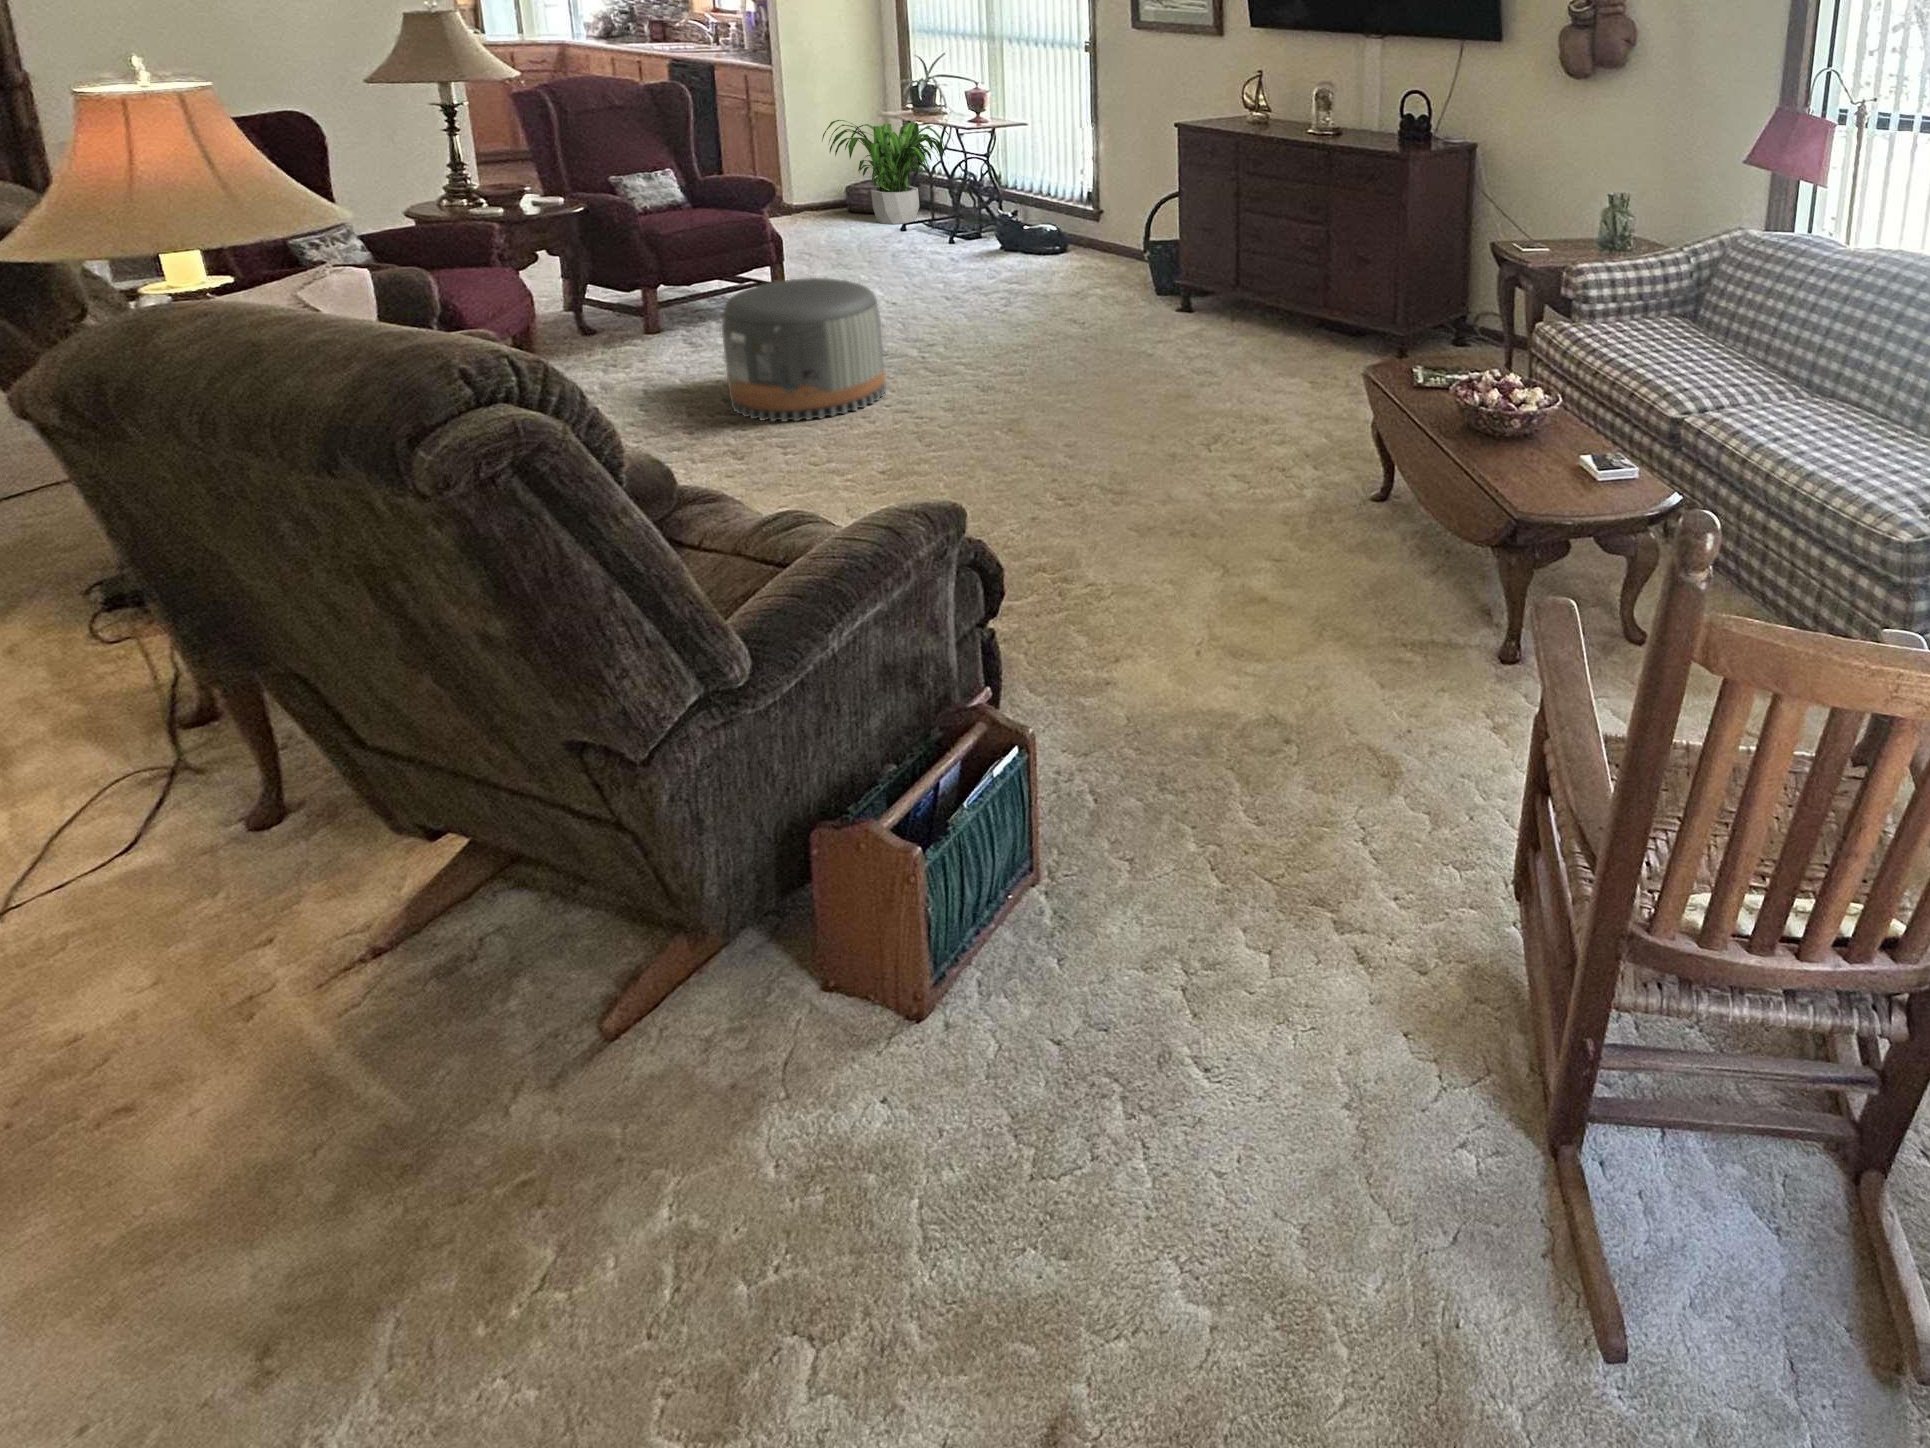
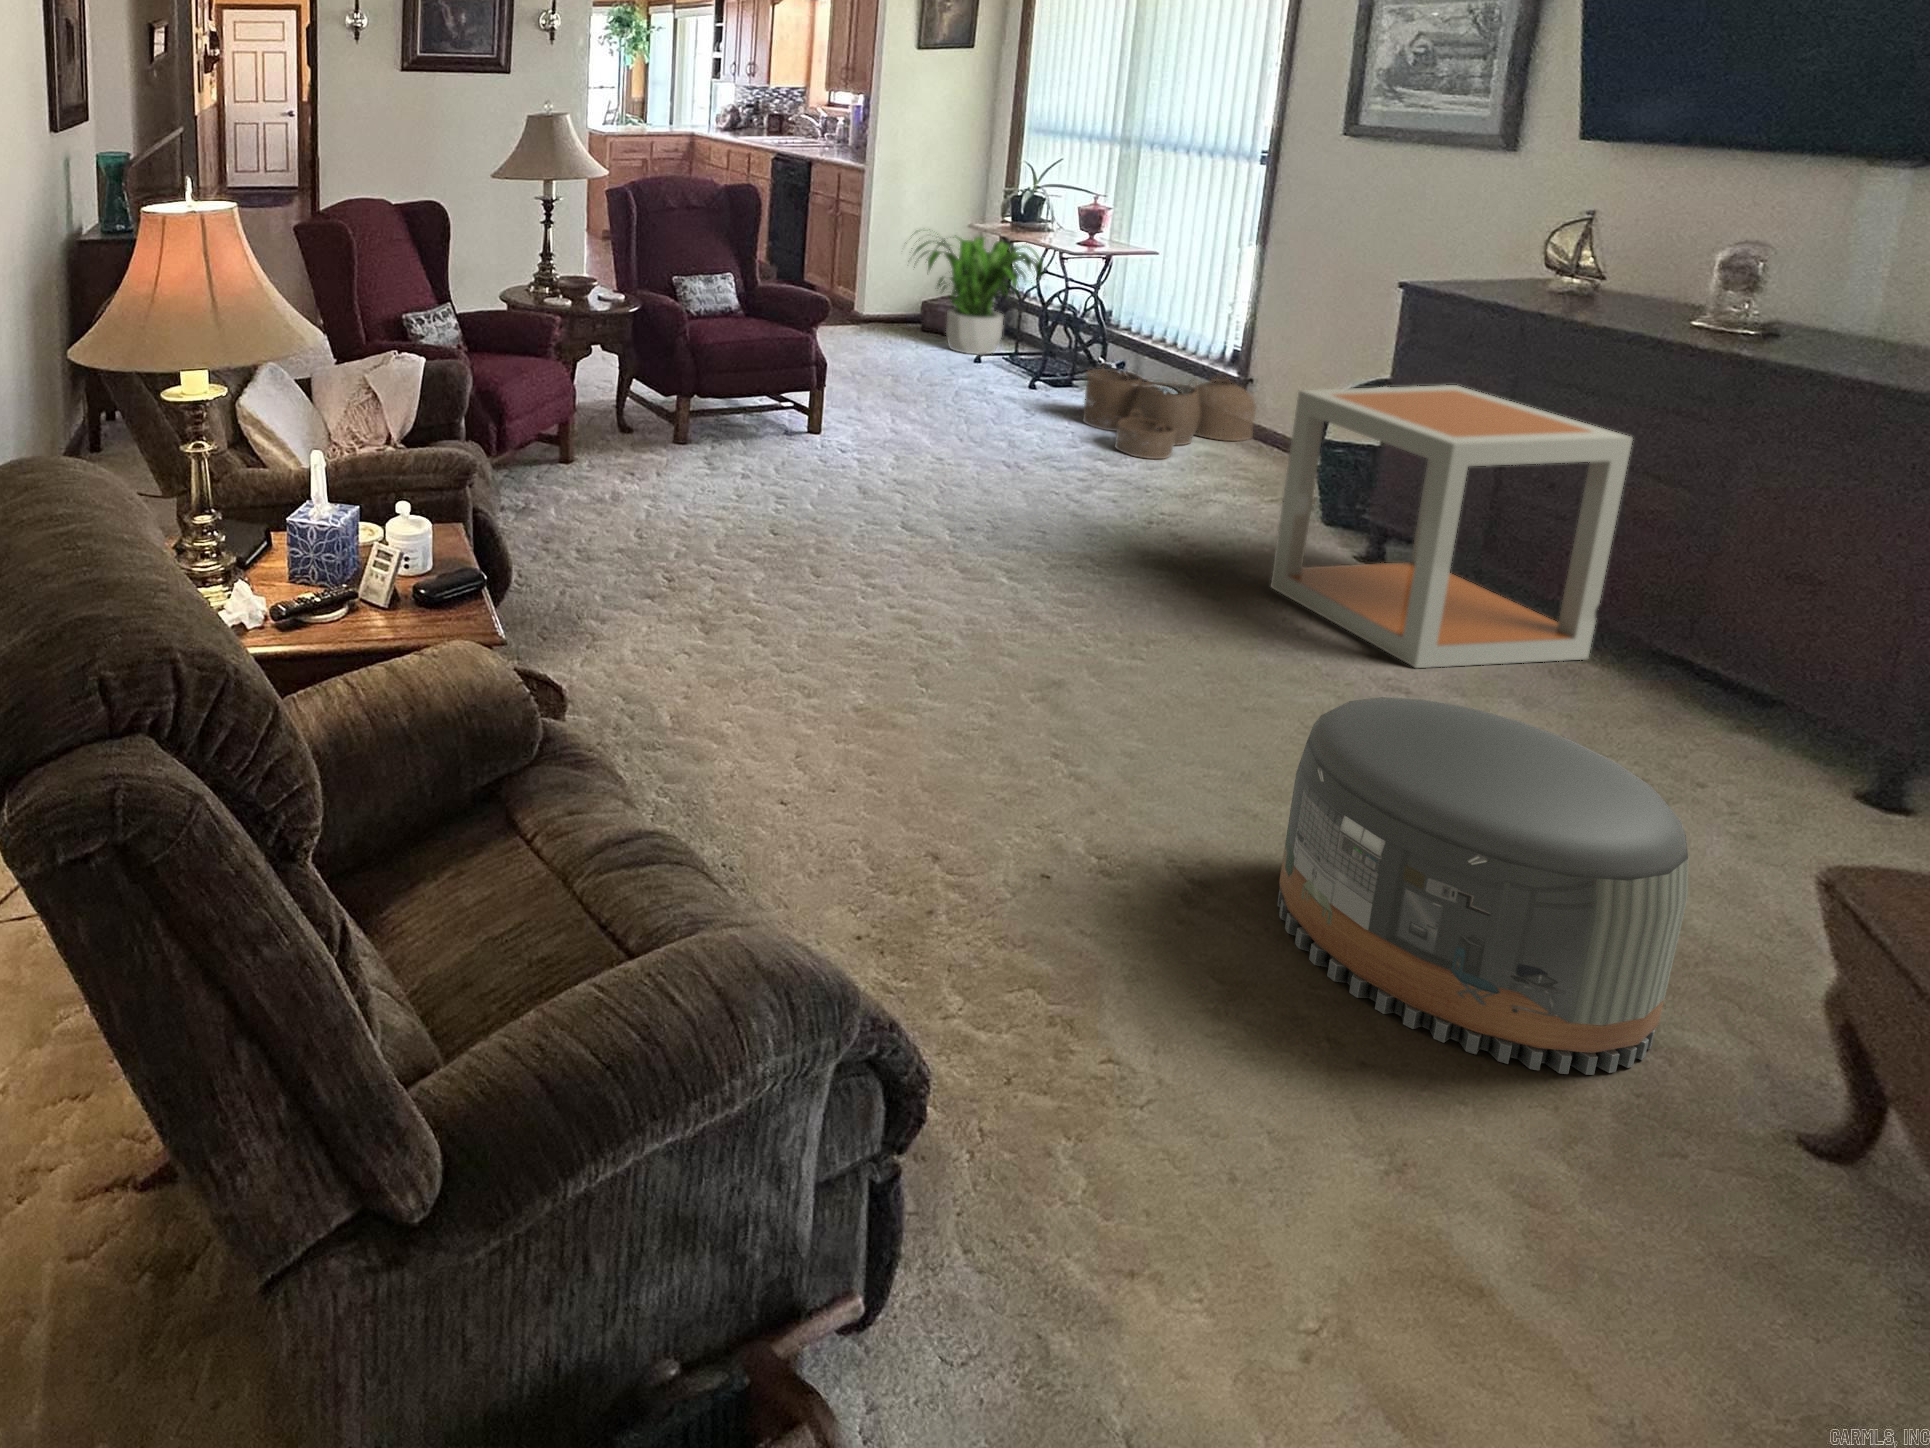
side table: none [1133,185,1295,359] -> present [1271,385,1633,668]
woven basket: none [992,208,1107,275] -> present [1083,363,1256,459]
pouf: present [722,278,886,421] -> present [1278,697,1688,1075]

